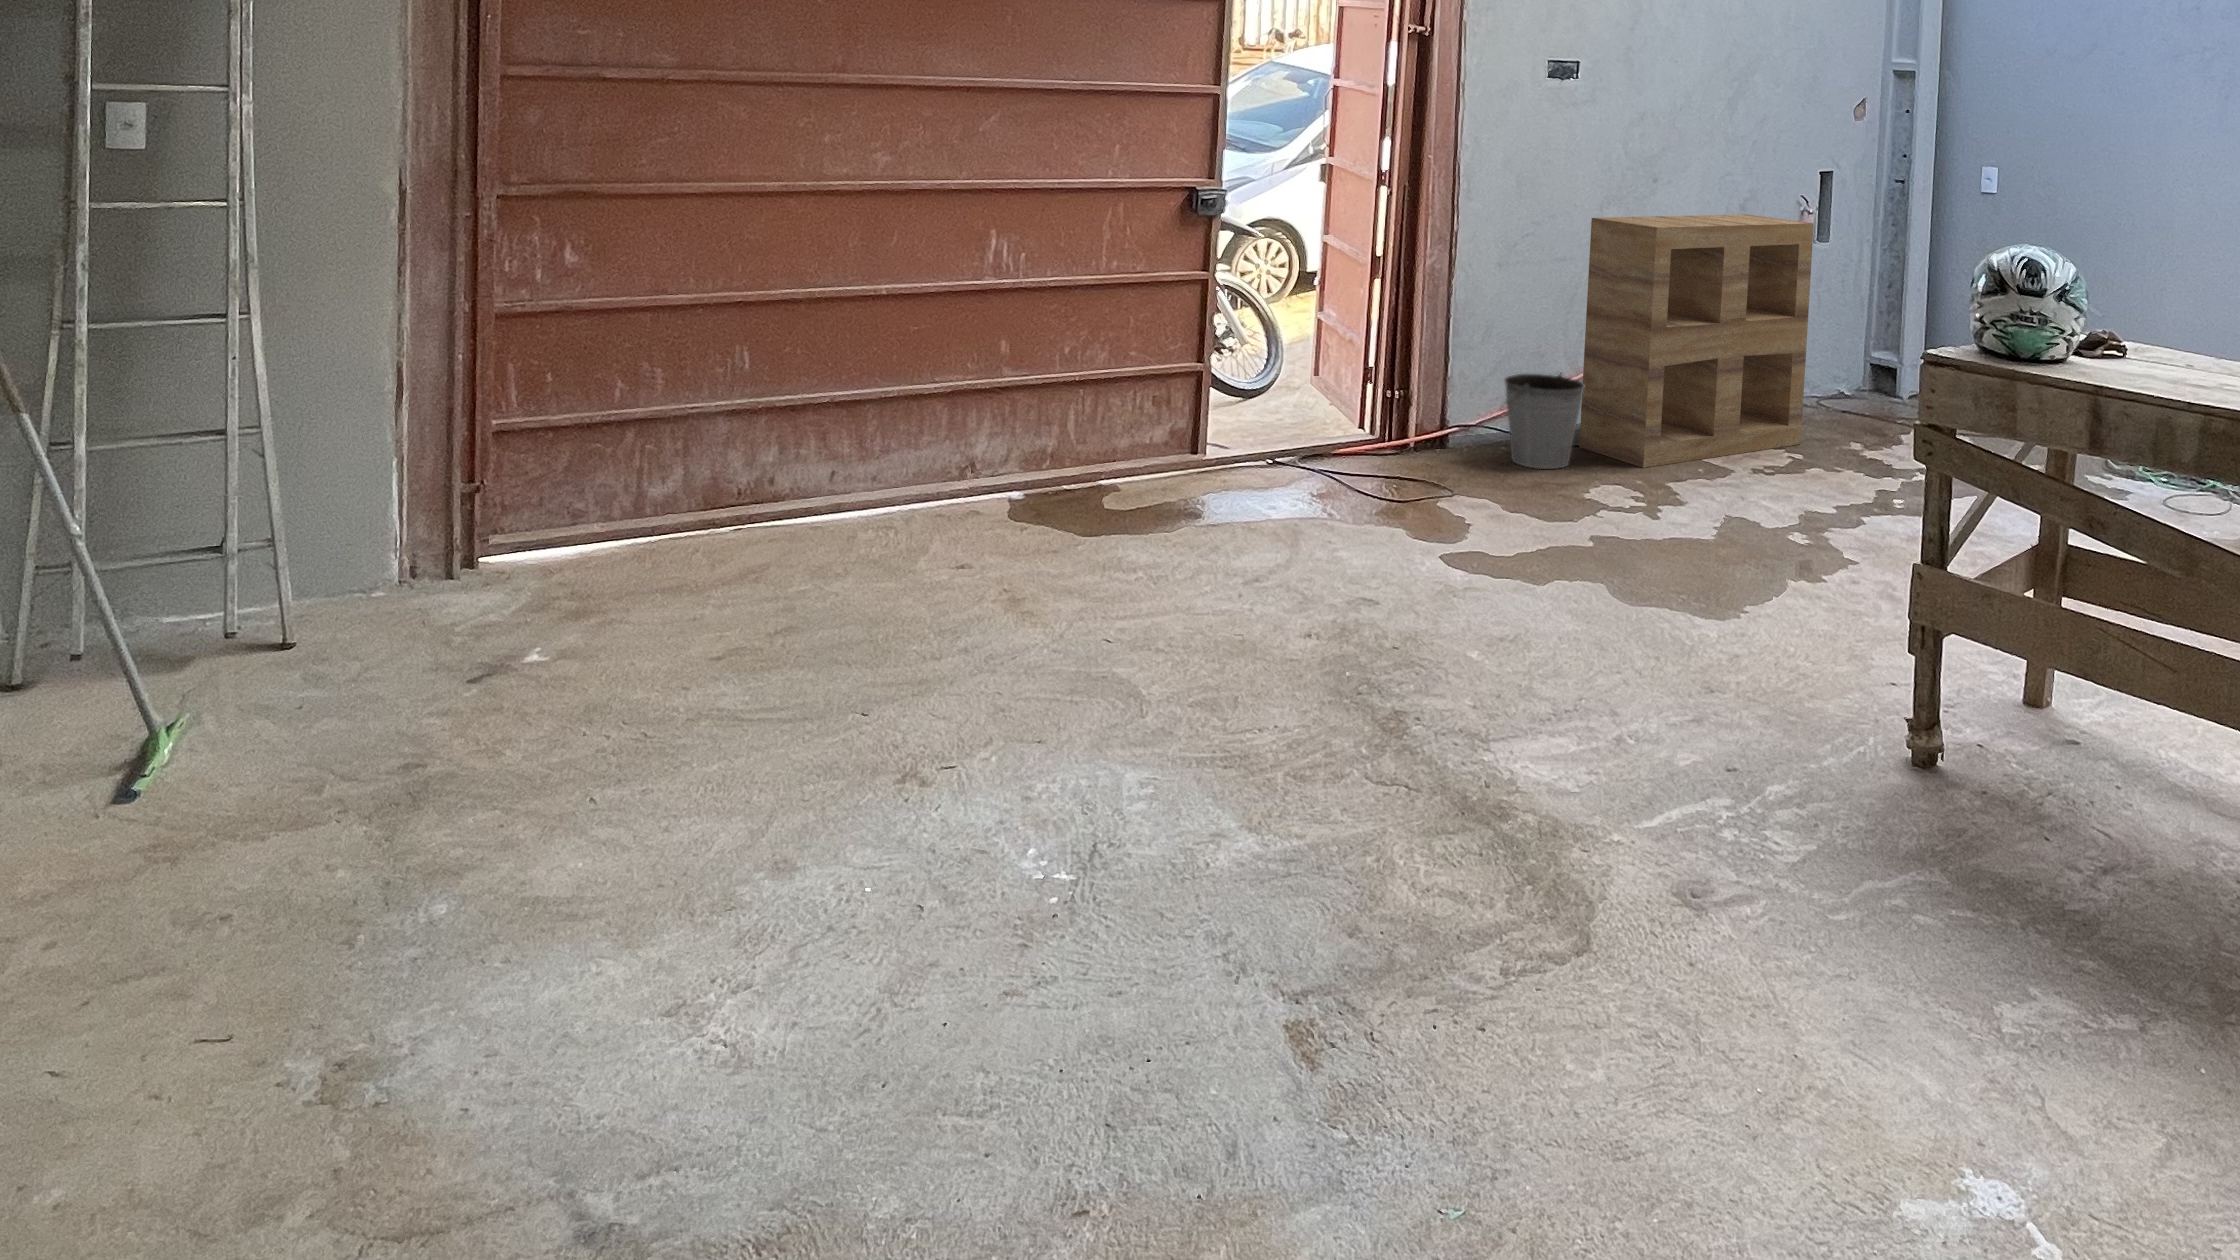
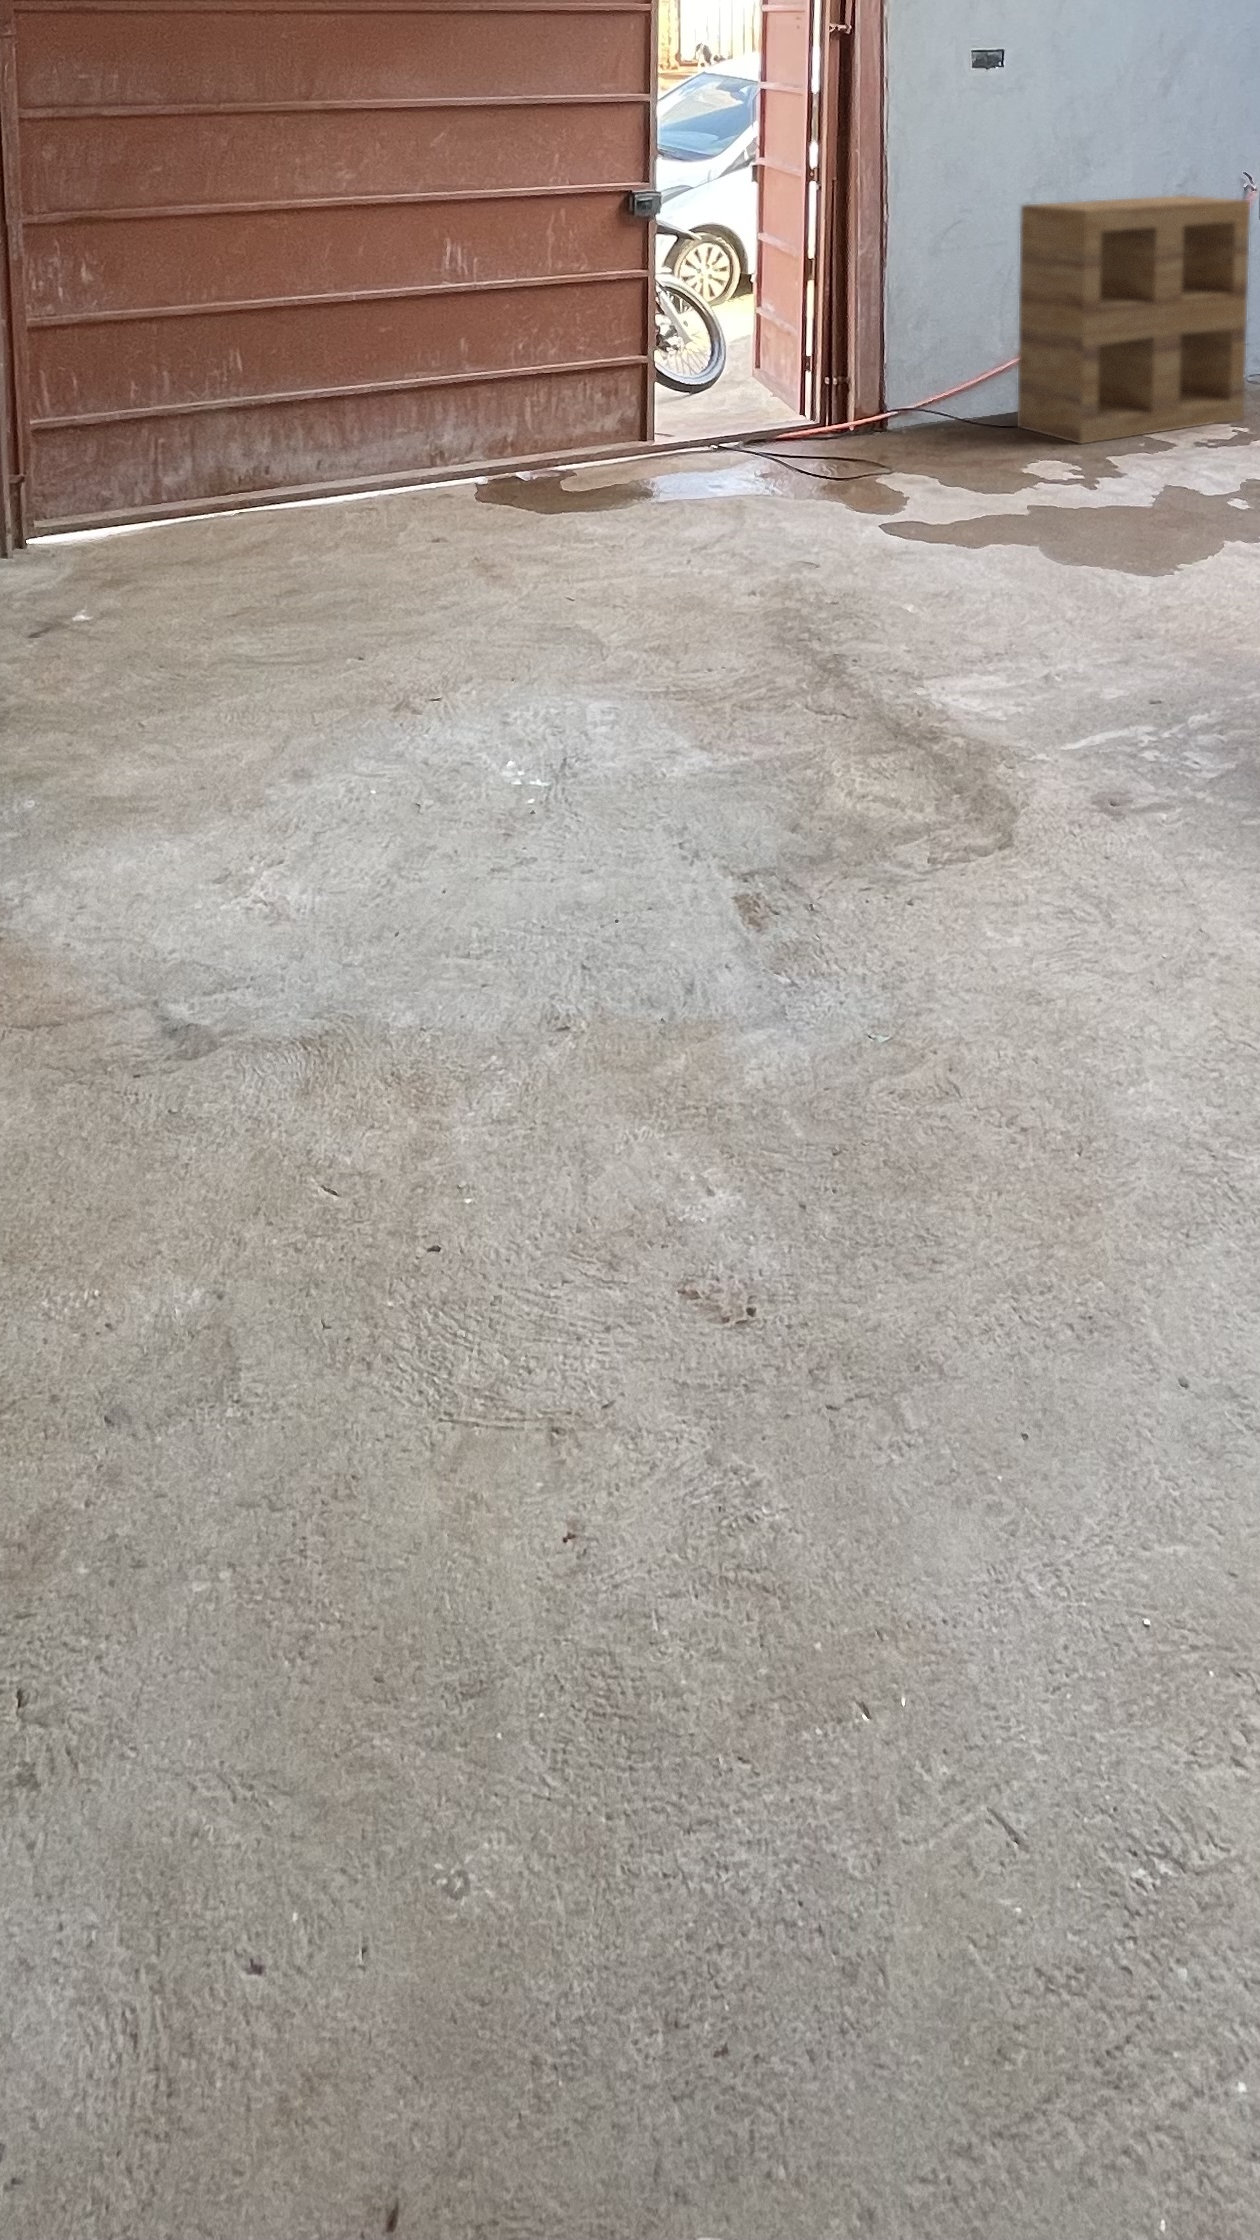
bucket: present [1501,373,1584,469] -> none [936,355,1019,447]

